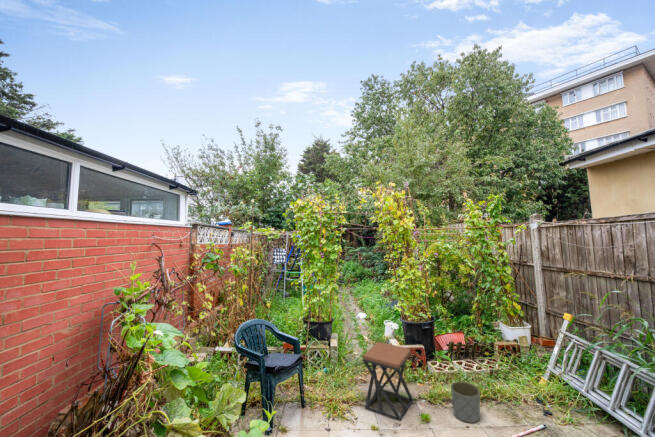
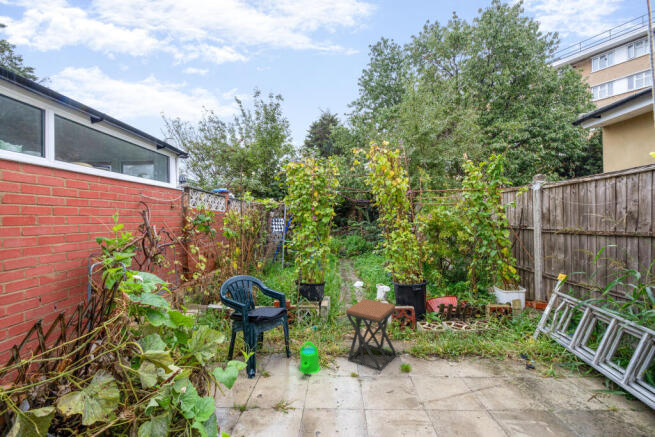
planter: present [451,381,480,423] -> none [433,336,461,374]
watering can: none [316,391,339,428] -> present [299,341,320,374]

